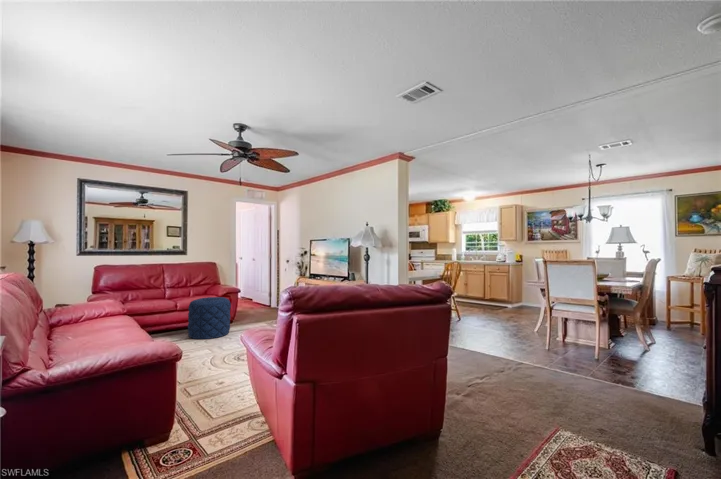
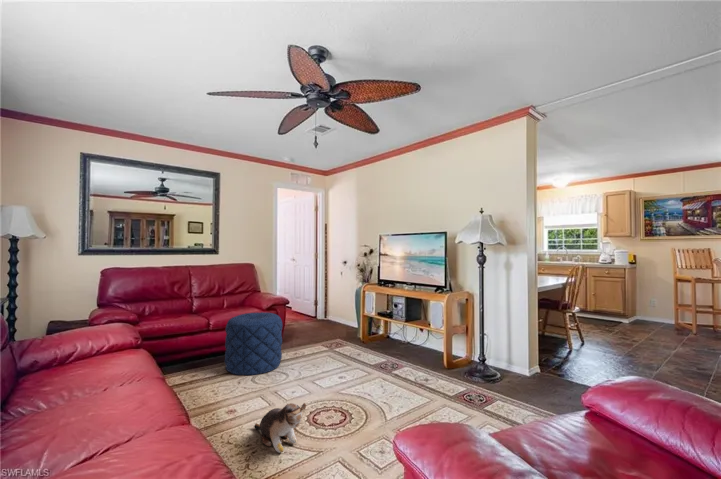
plush toy: none [200,342,228,371] -> present [254,403,306,453]

